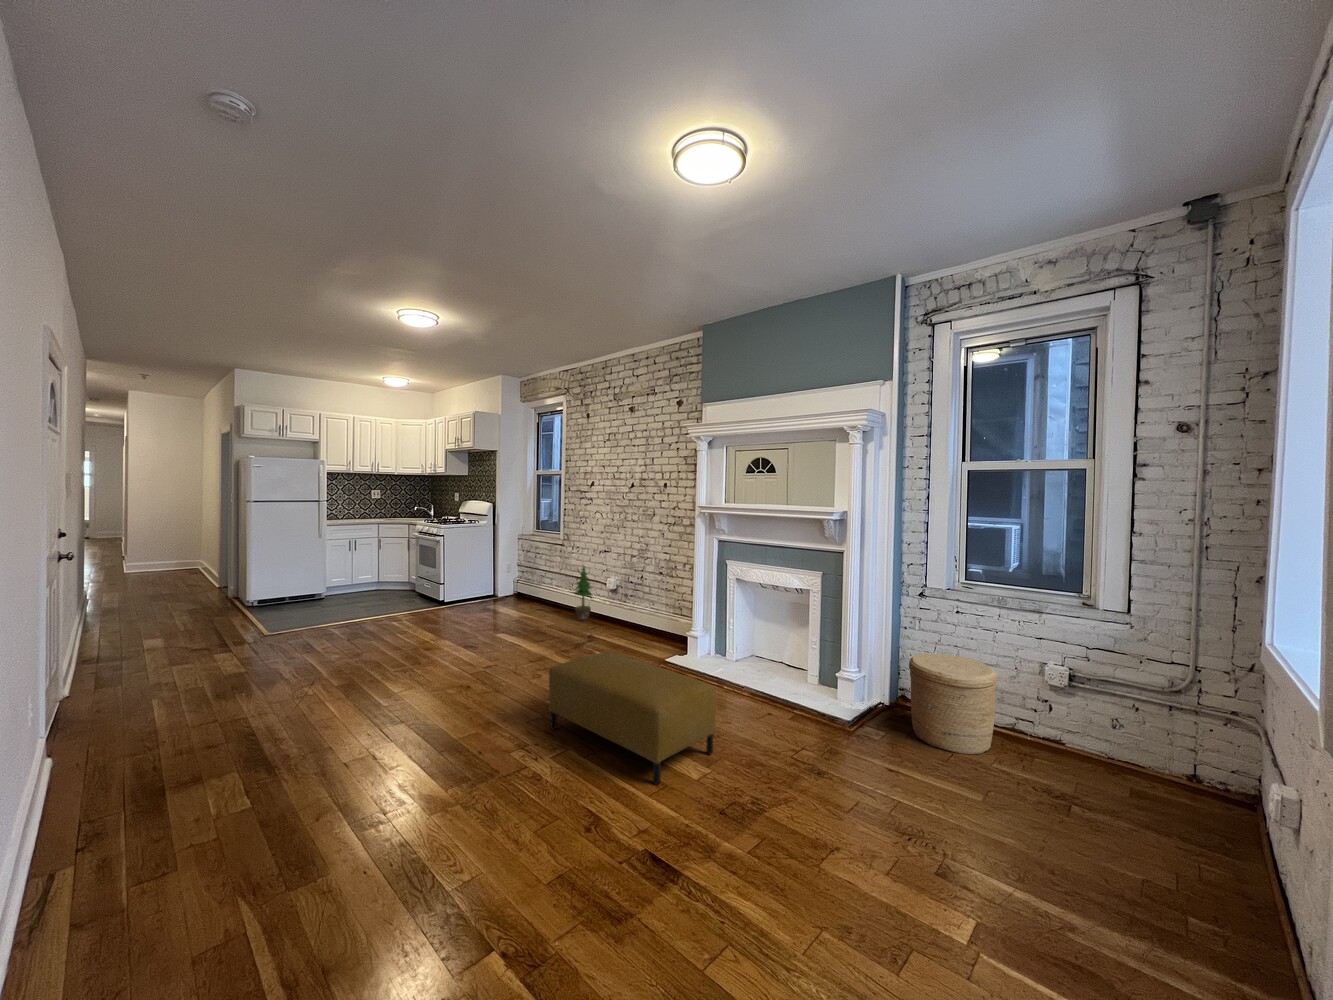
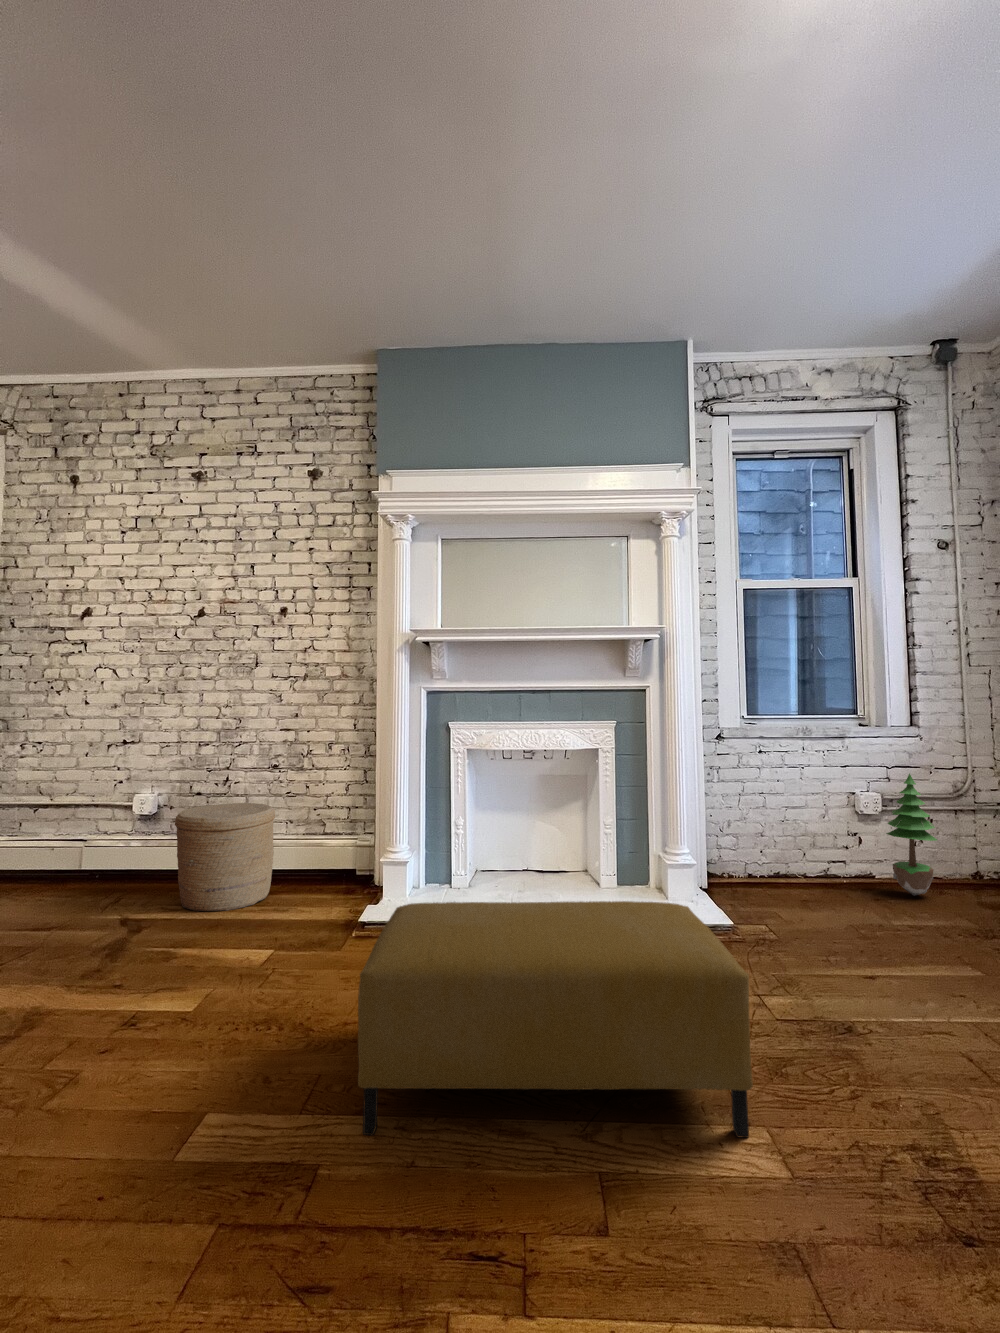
potted tree: present [574,566,592,620] -> present [886,774,937,896]
woven basket: present [909,654,997,754] -> present [175,803,275,911]

